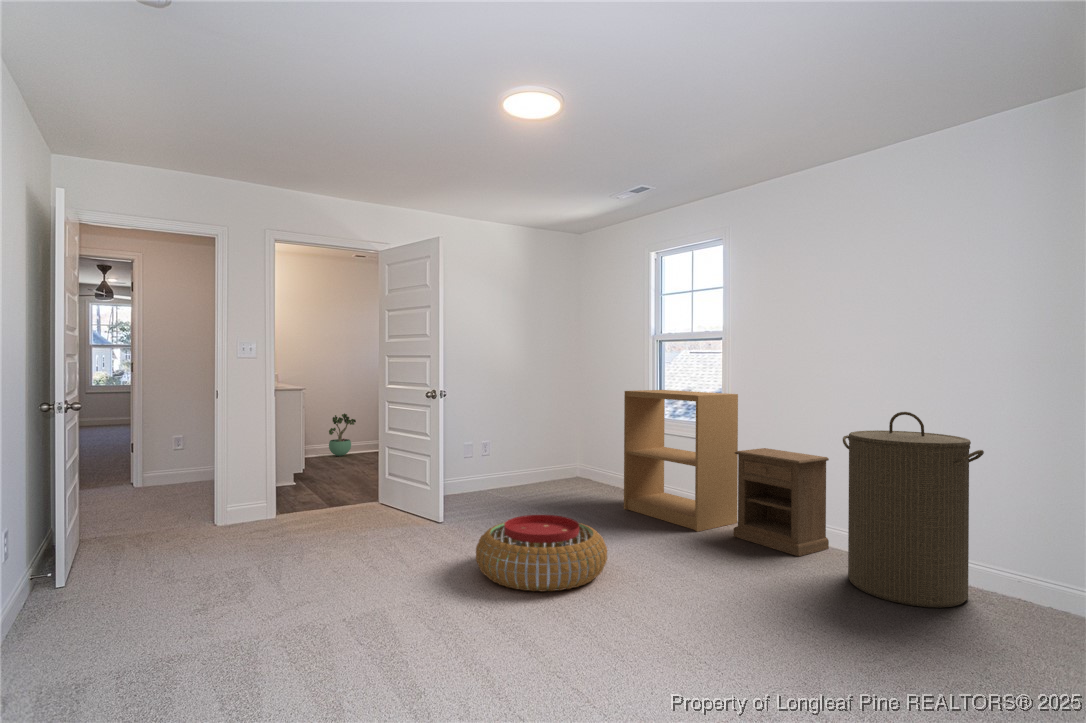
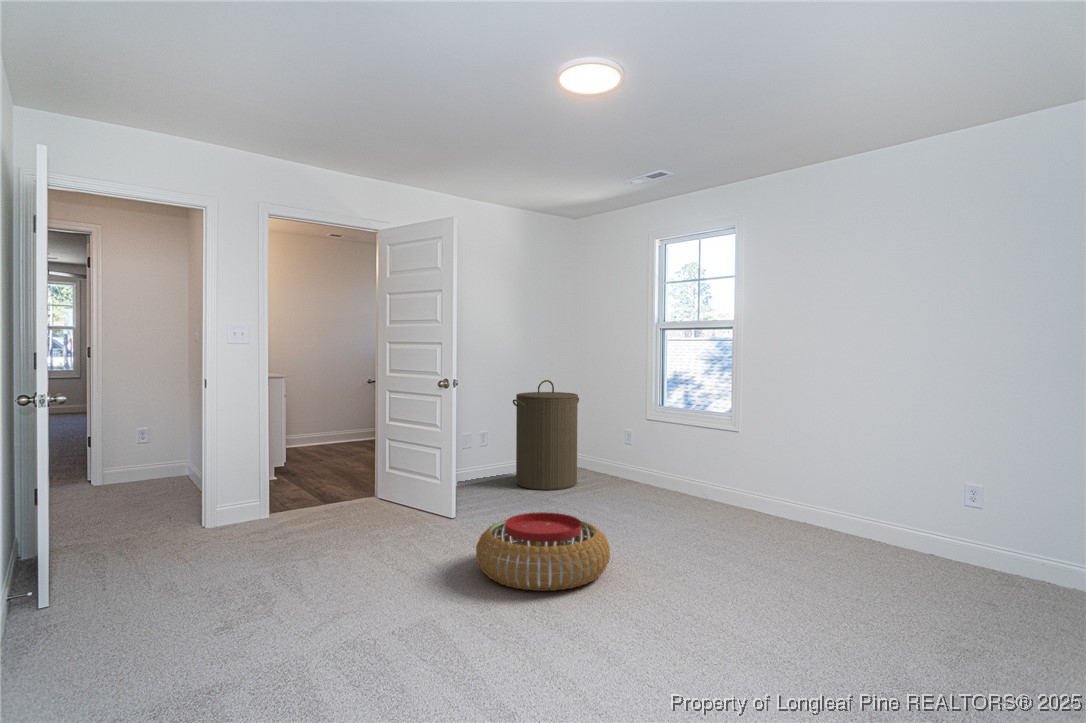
bookshelf: present [624,390,738,532] -> none [628,381,747,529]
laundry hamper: present [843,412,984,608] -> present [513,380,579,490]
potted plant: present [329,413,356,456] -> none [321,404,349,448]
nightstand: present [733,448,829,556] -> none [740,443,839,555]

